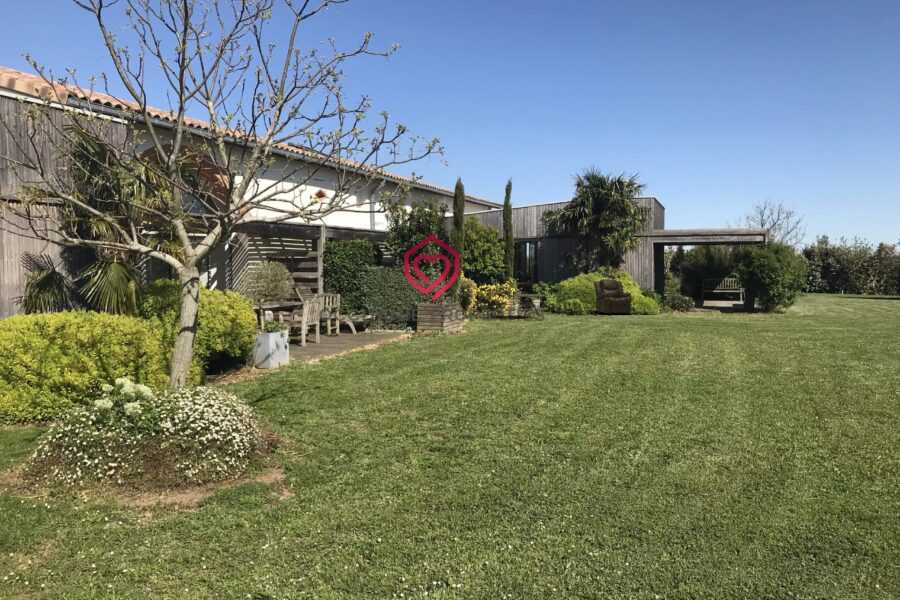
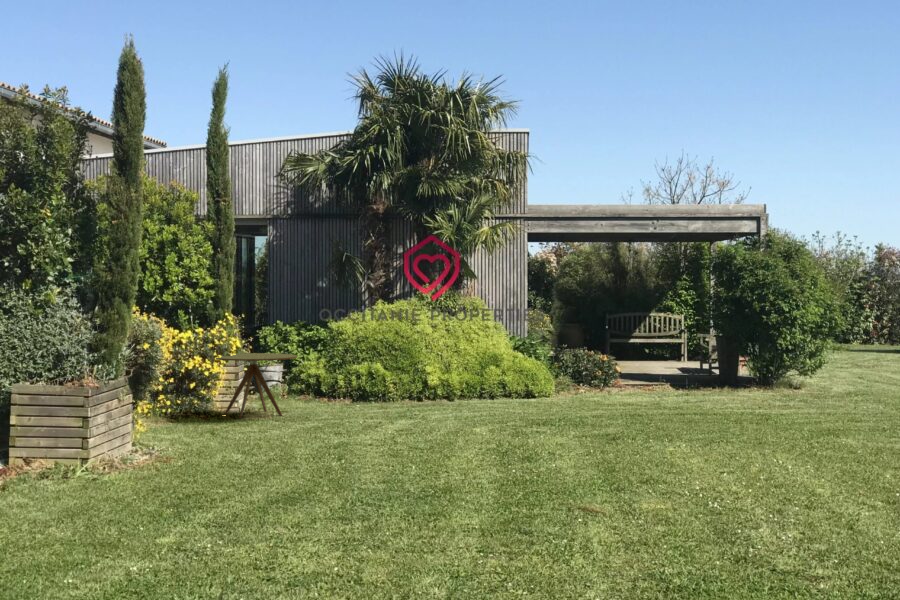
chair: present [594,279,631,314] -> none [414,314,504,400]

